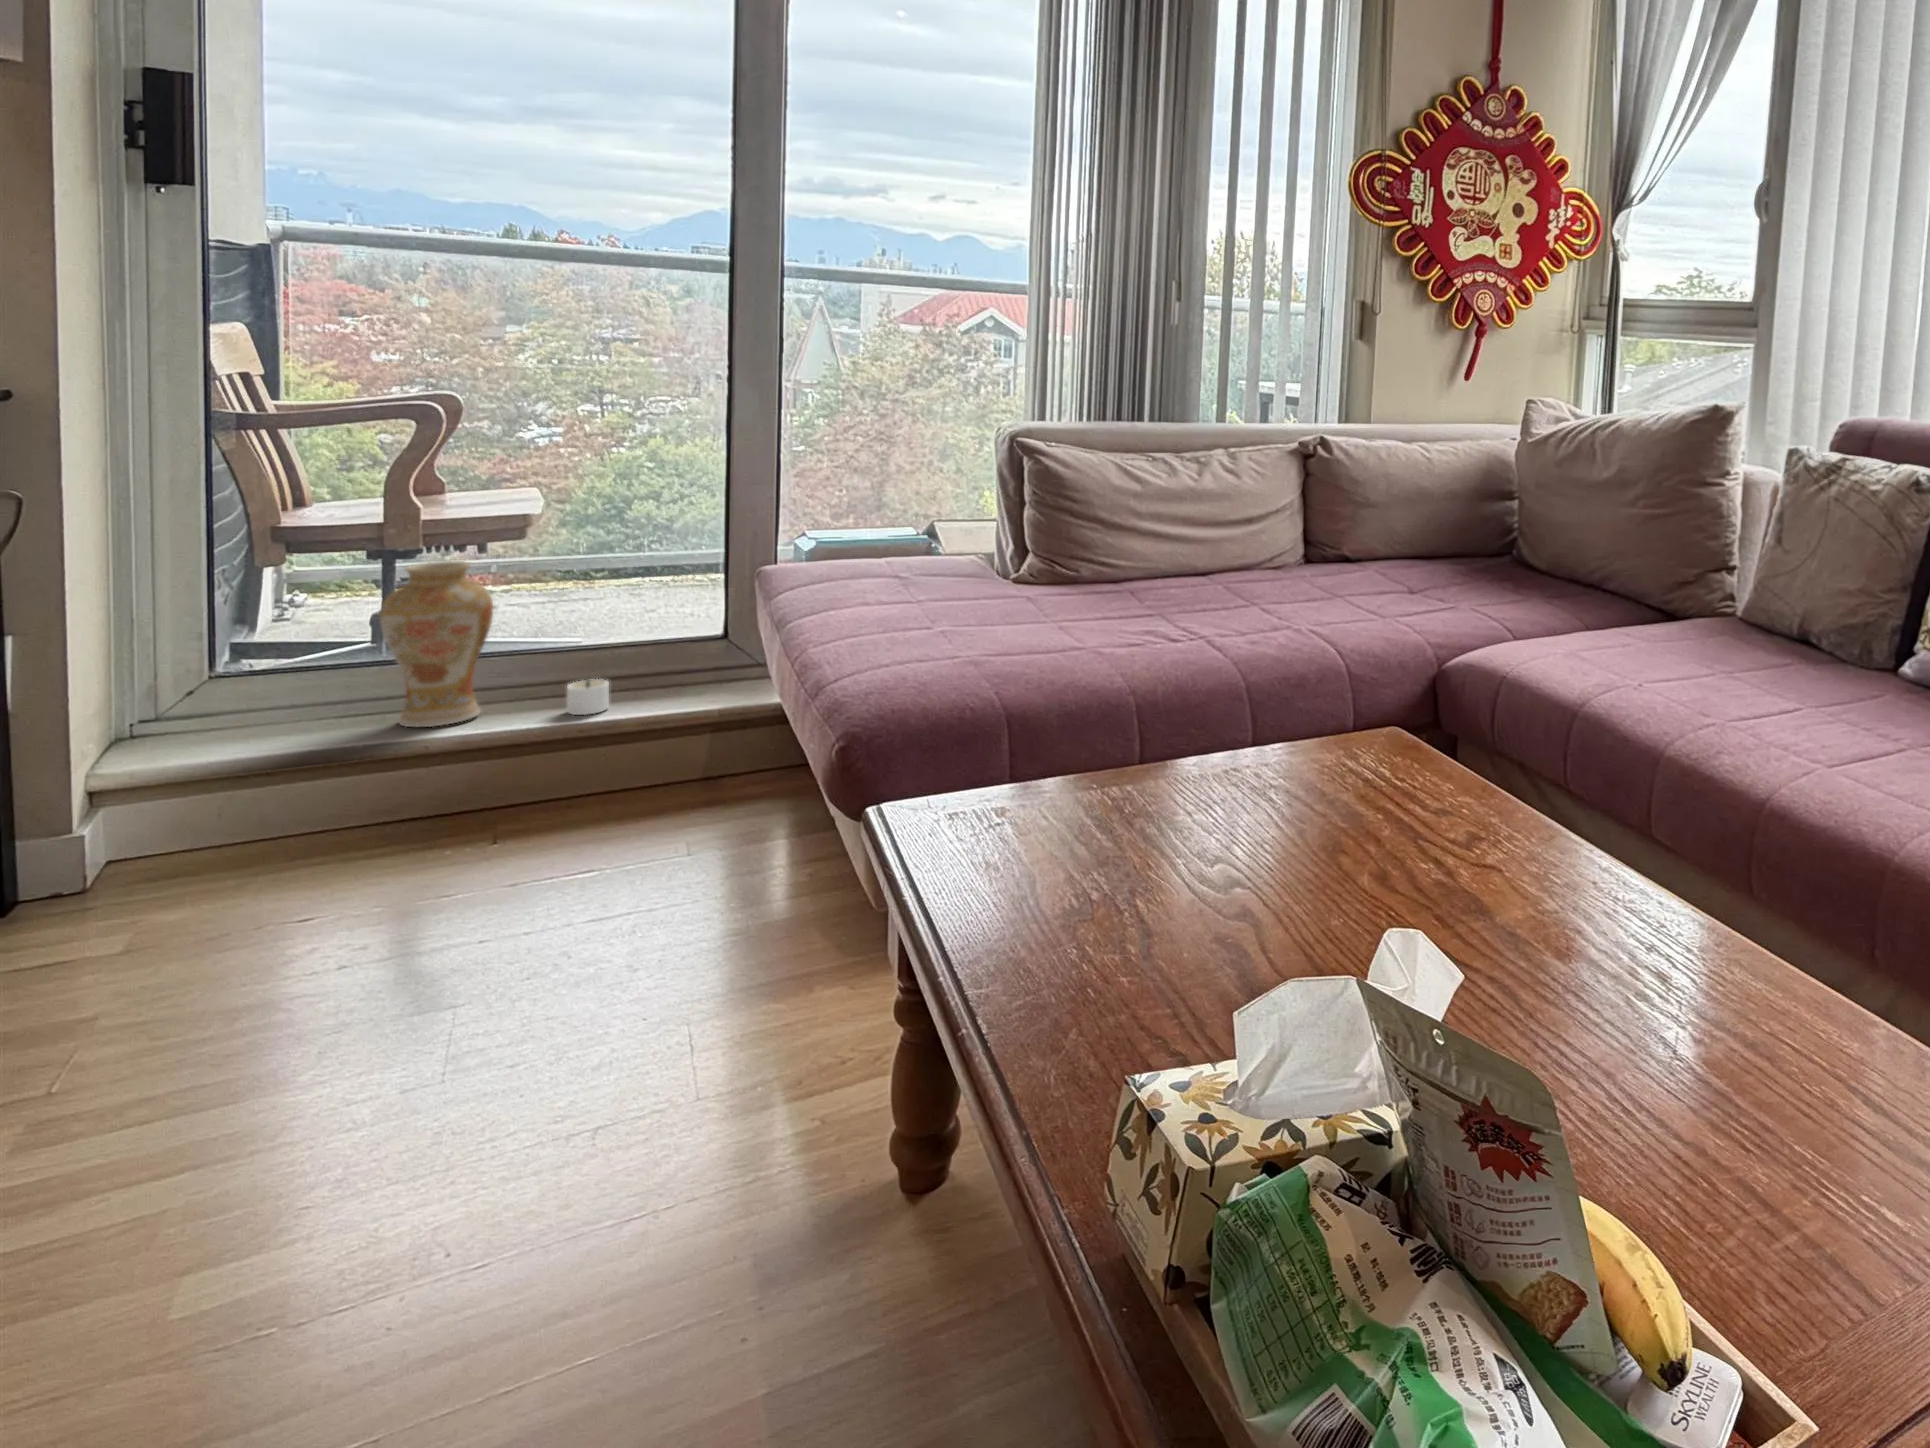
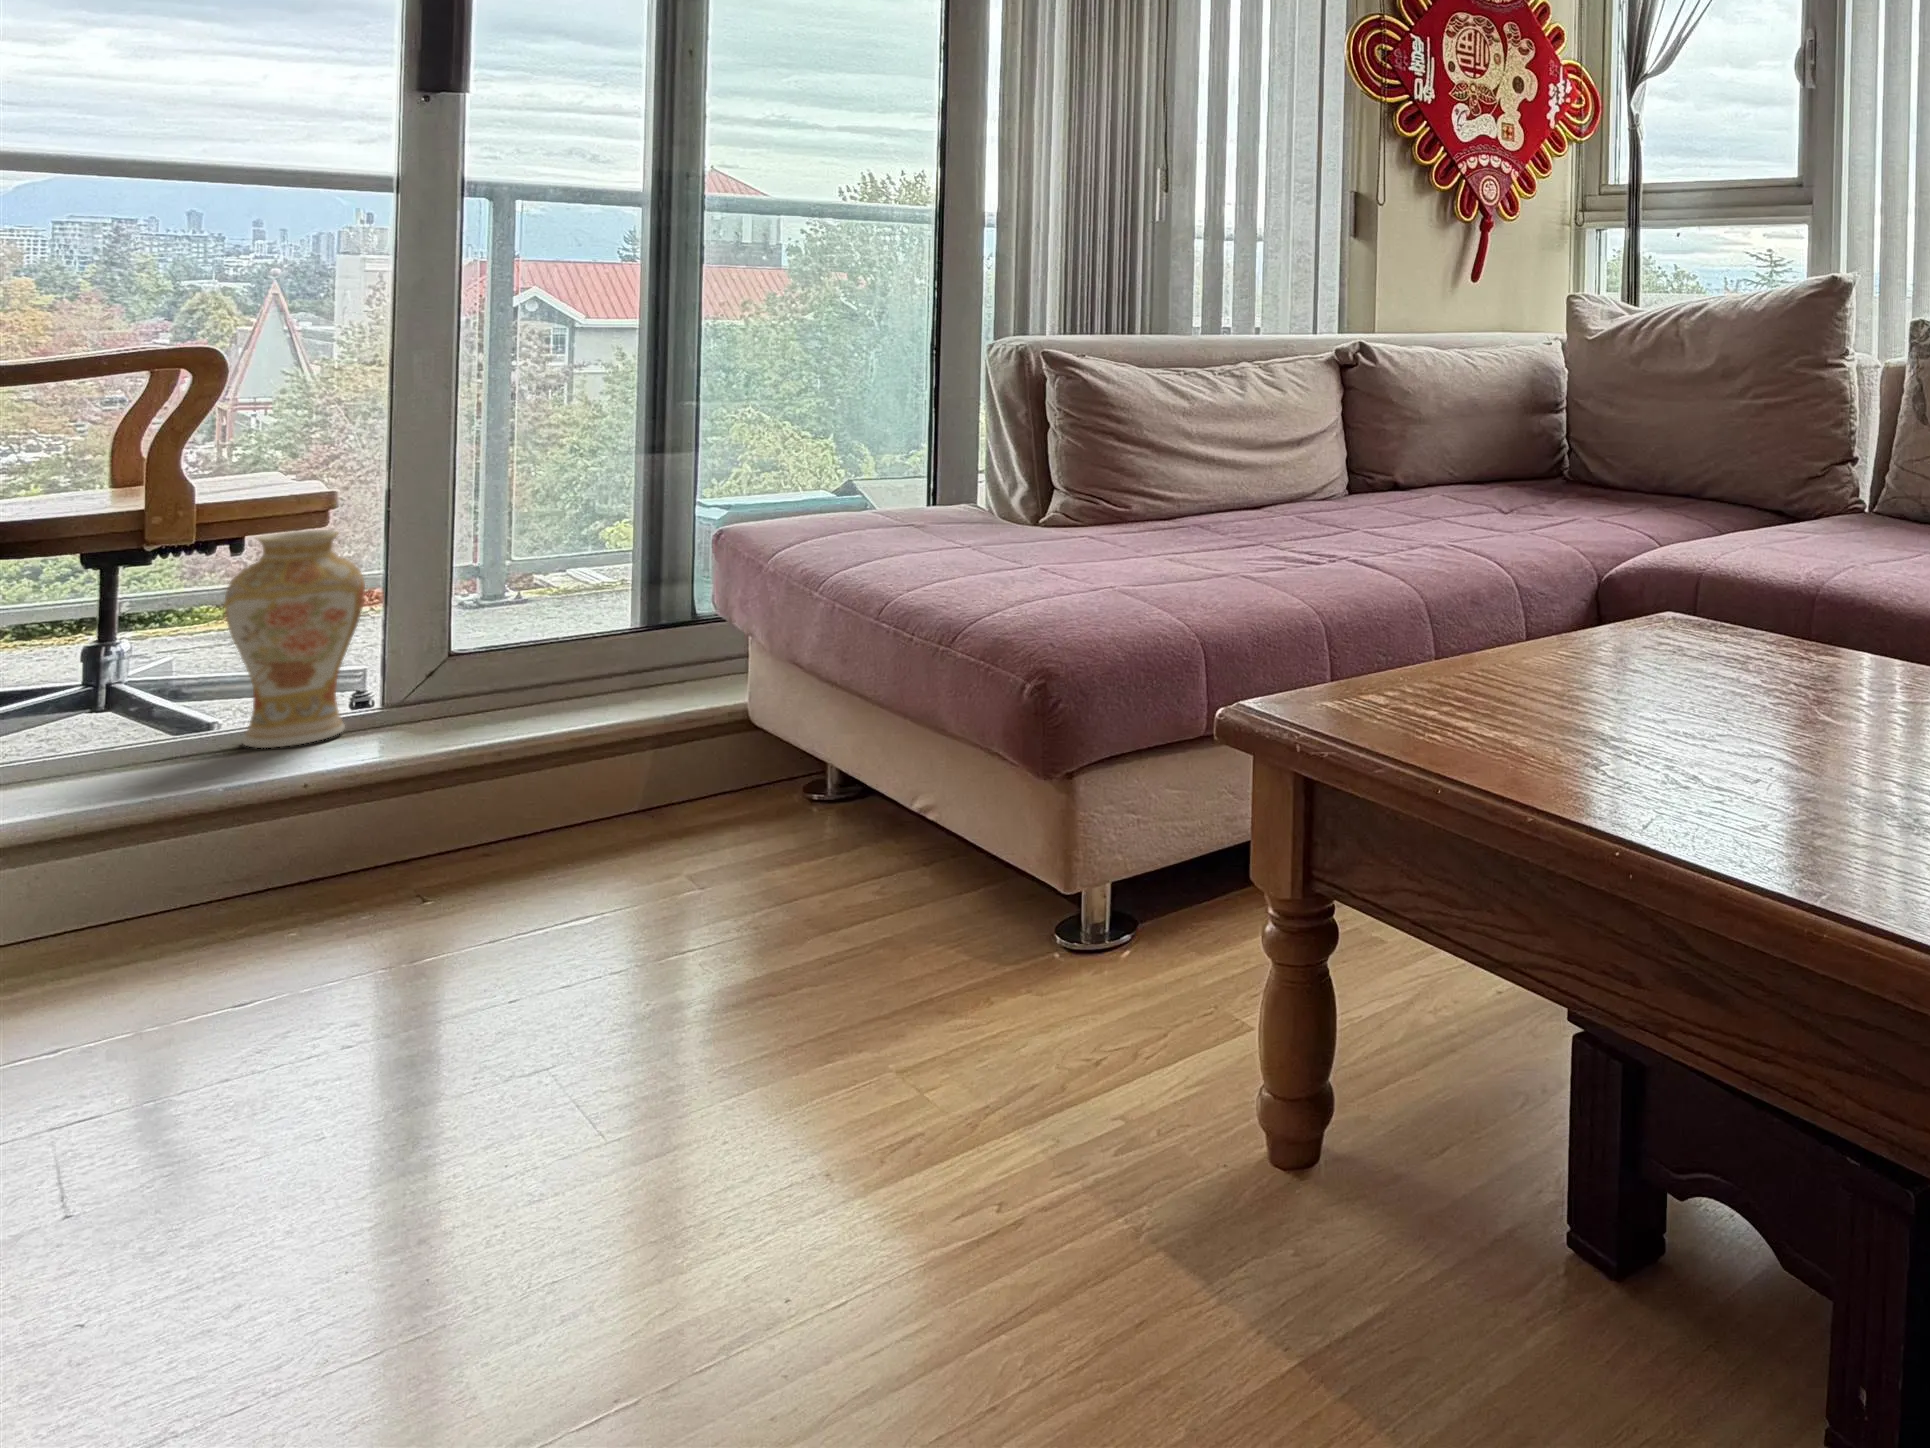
candle: present [567,679,609,715] -> none [456,678,530,723]

